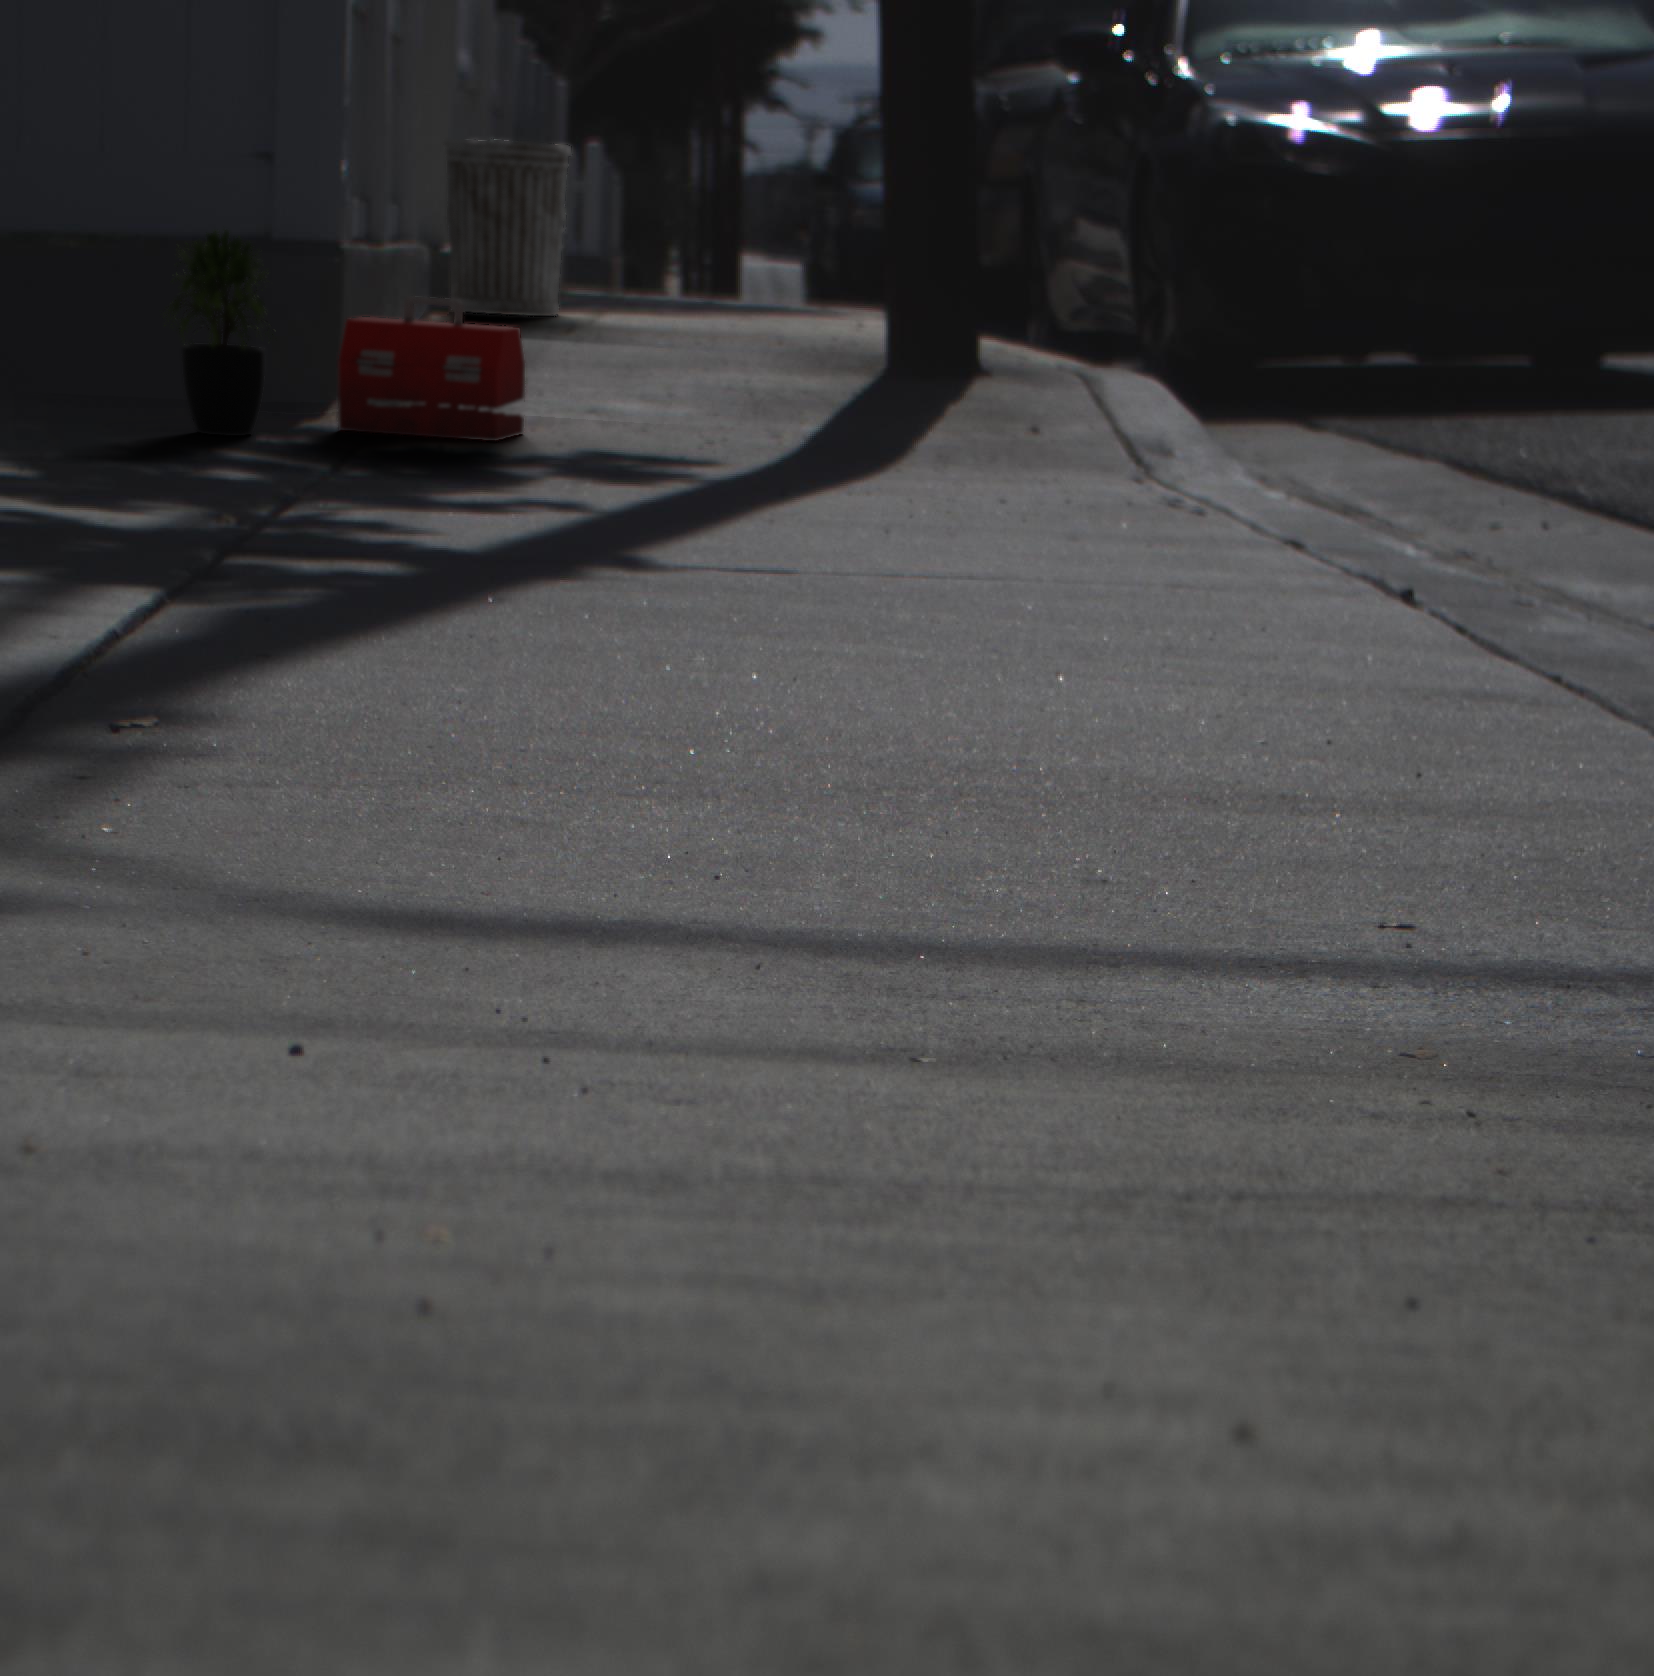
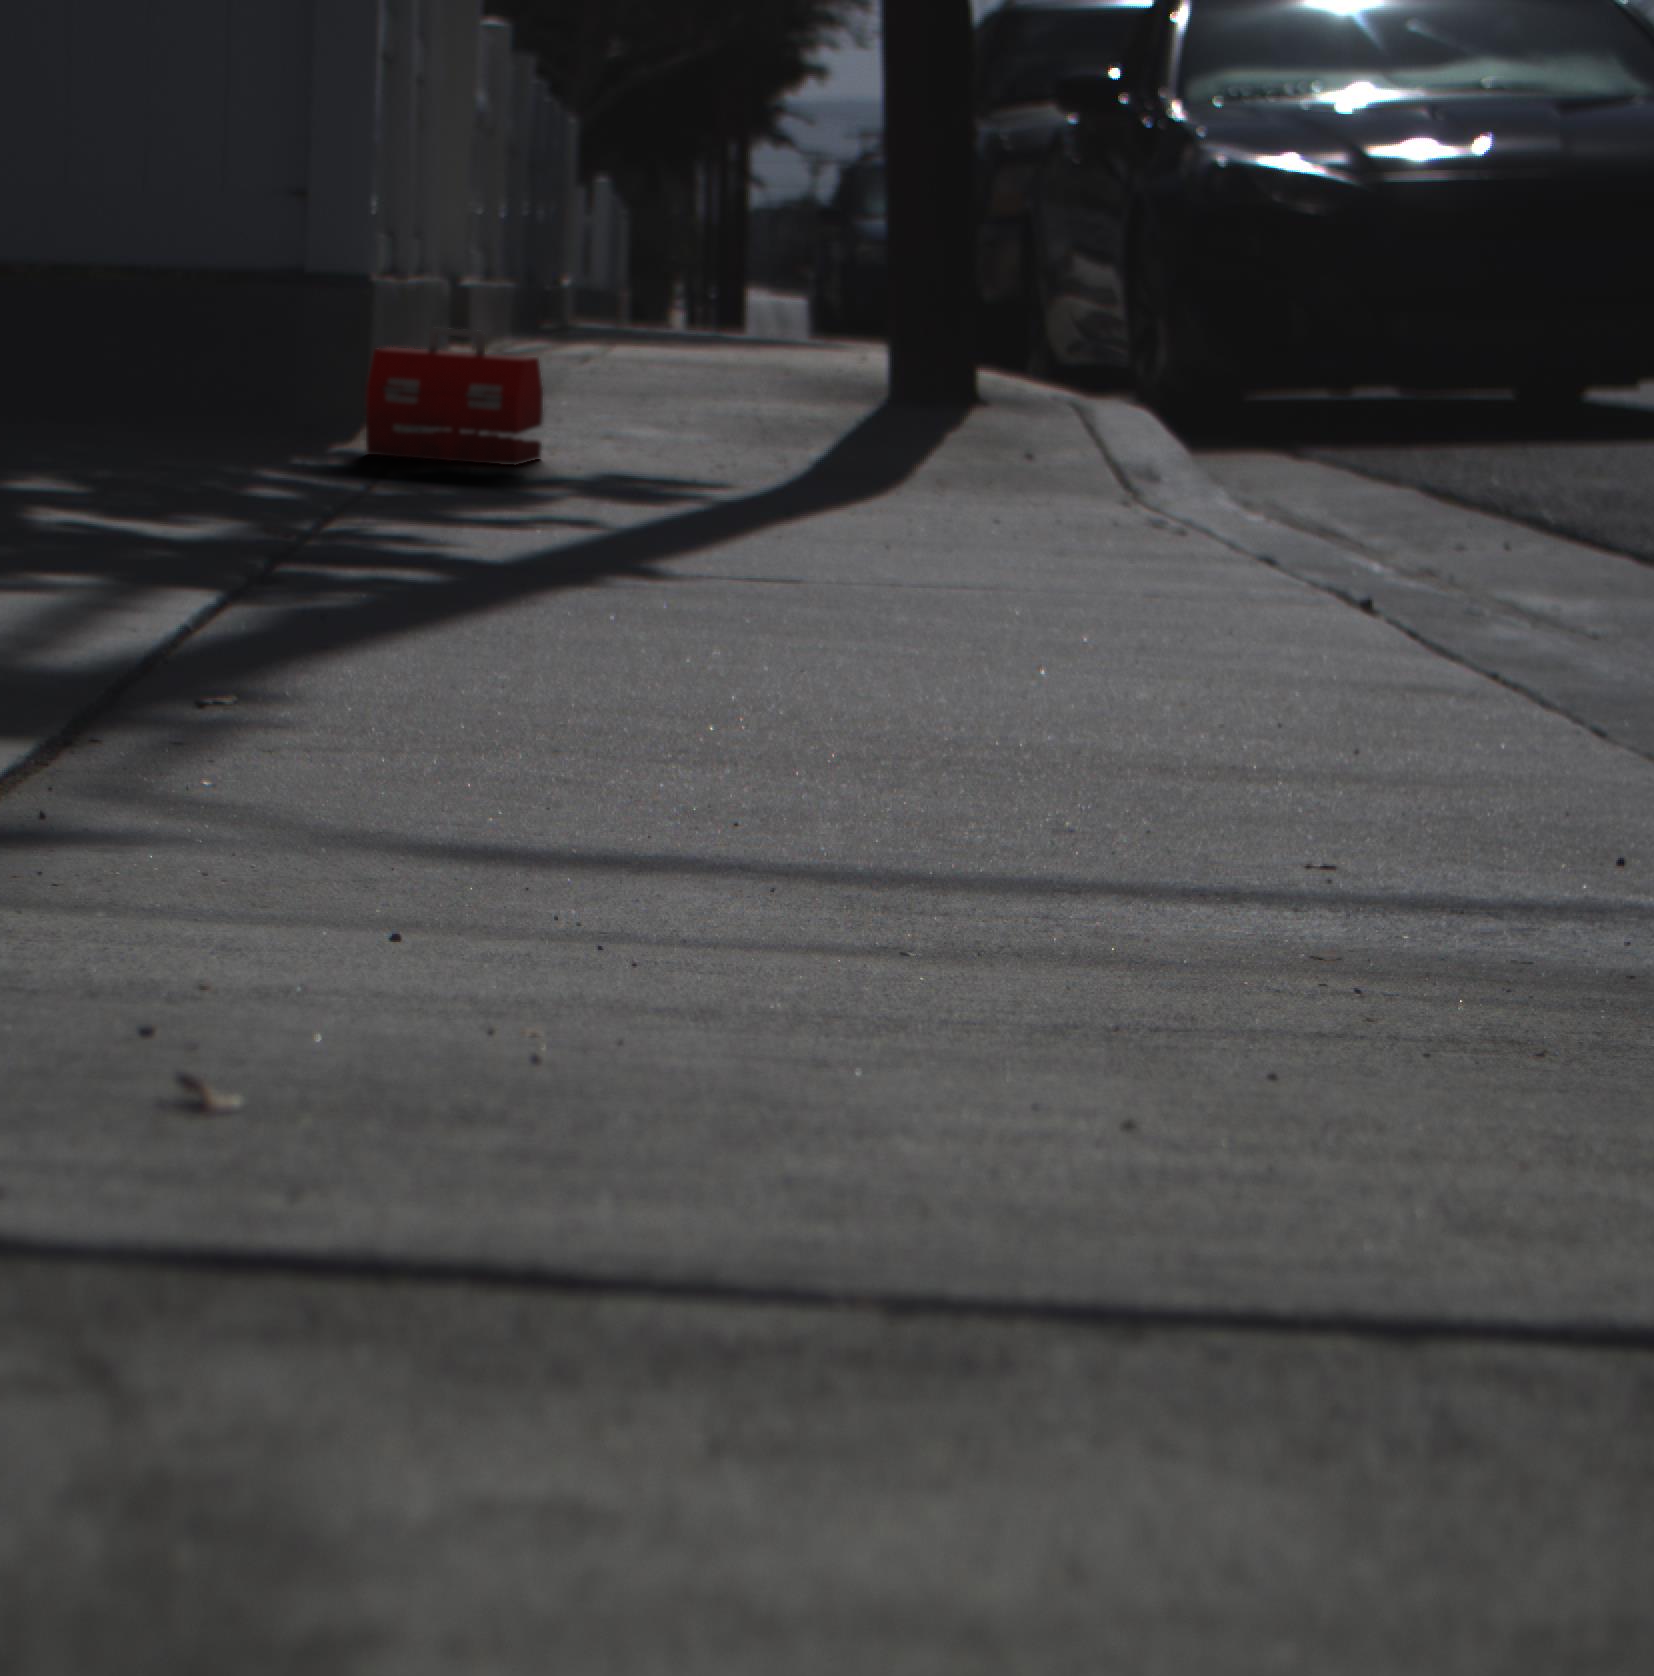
trash can: present [443,139,571,316] -> none [459,176,584,348]
potted plant: present [164,230,273,436] -> none [197,261,310,459]

